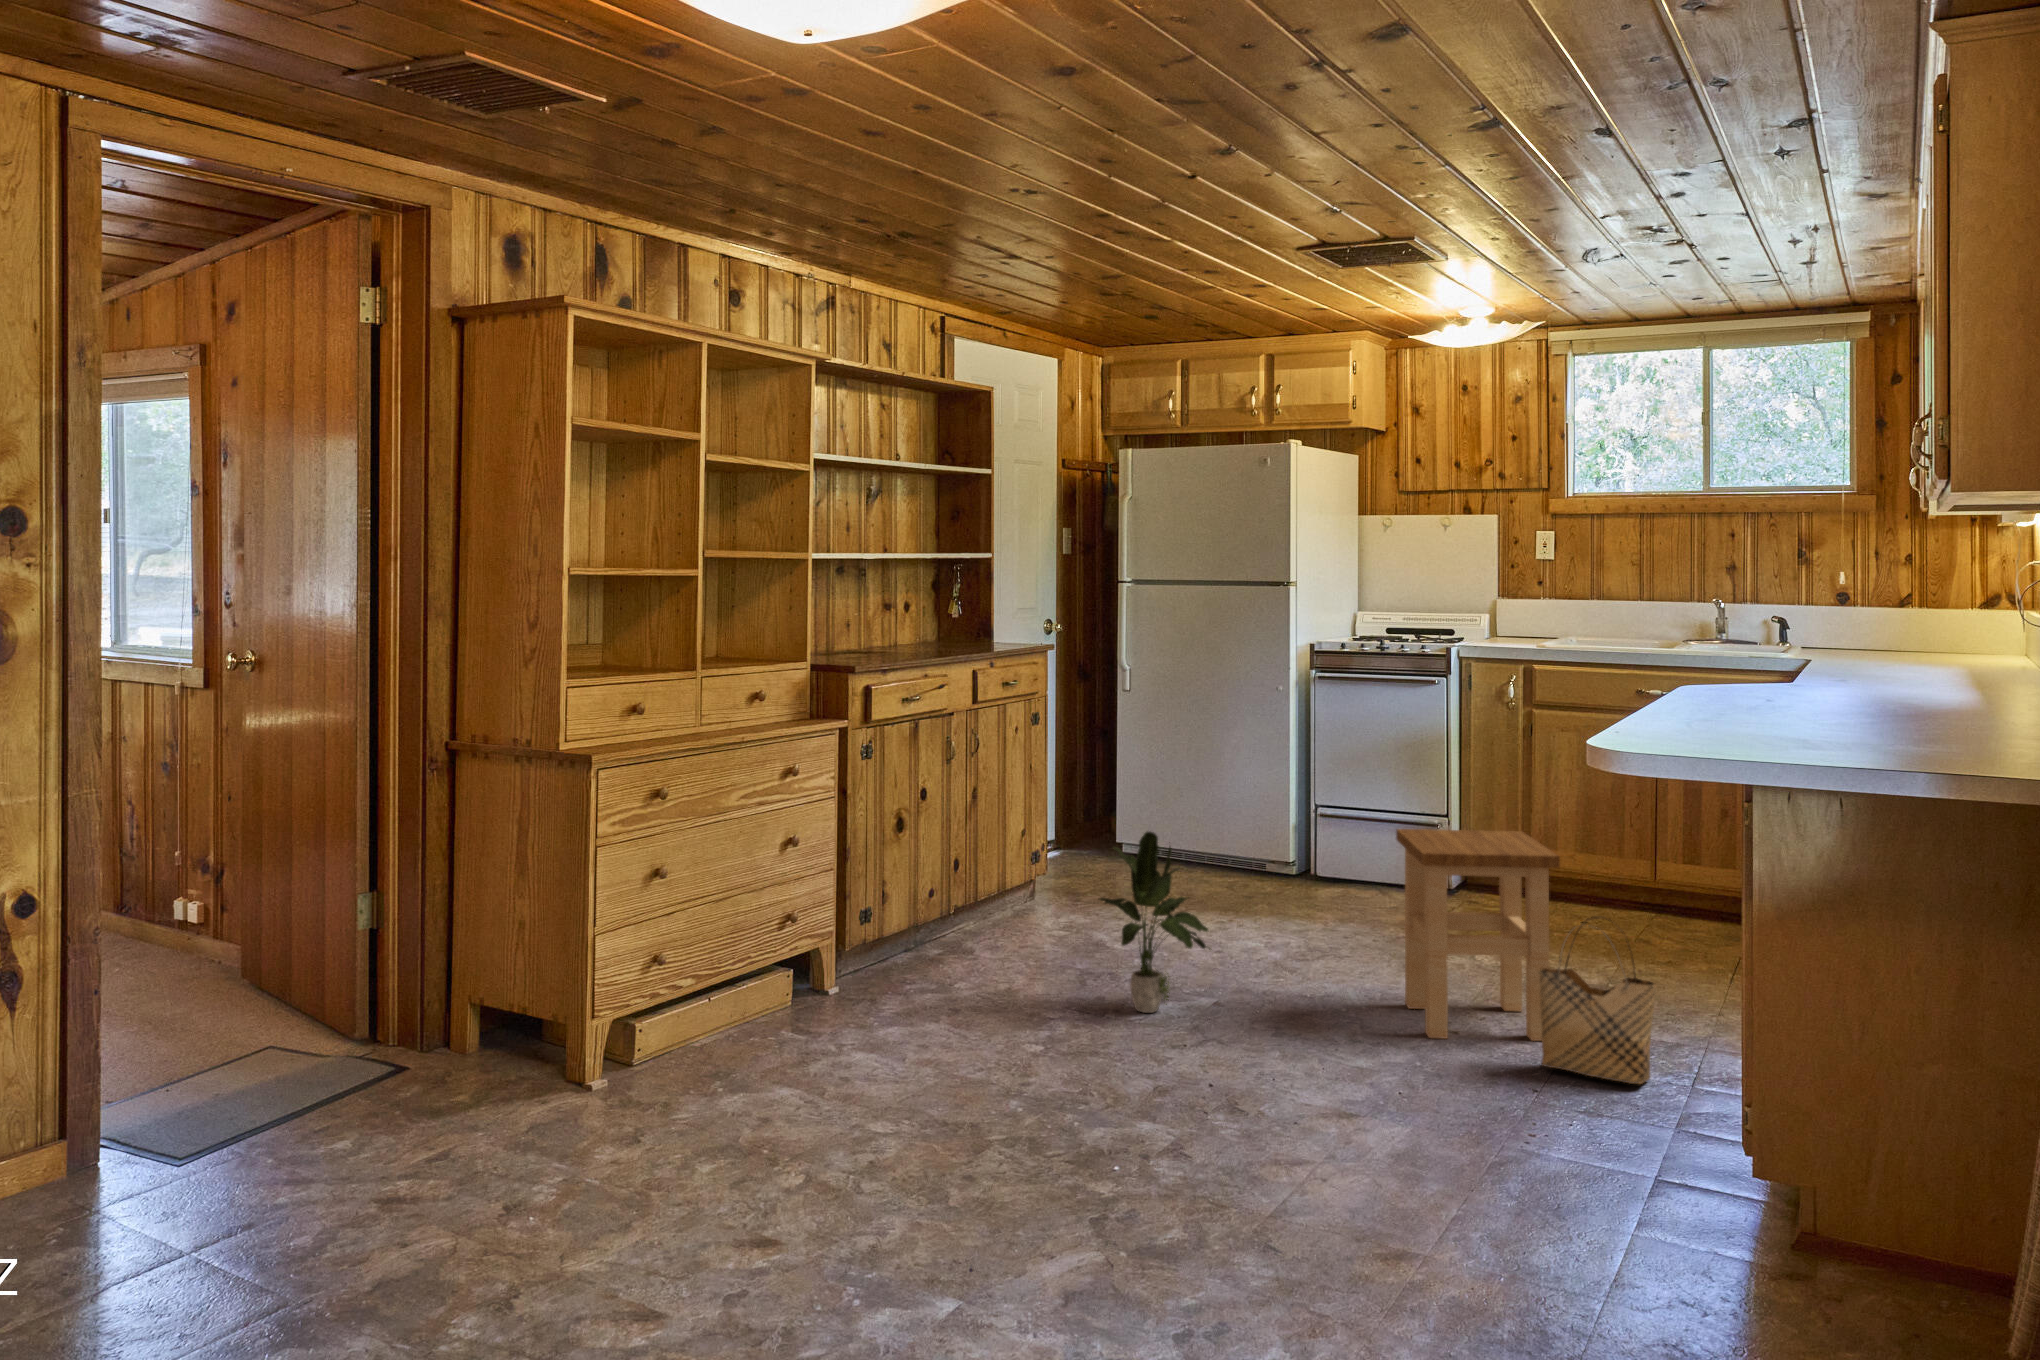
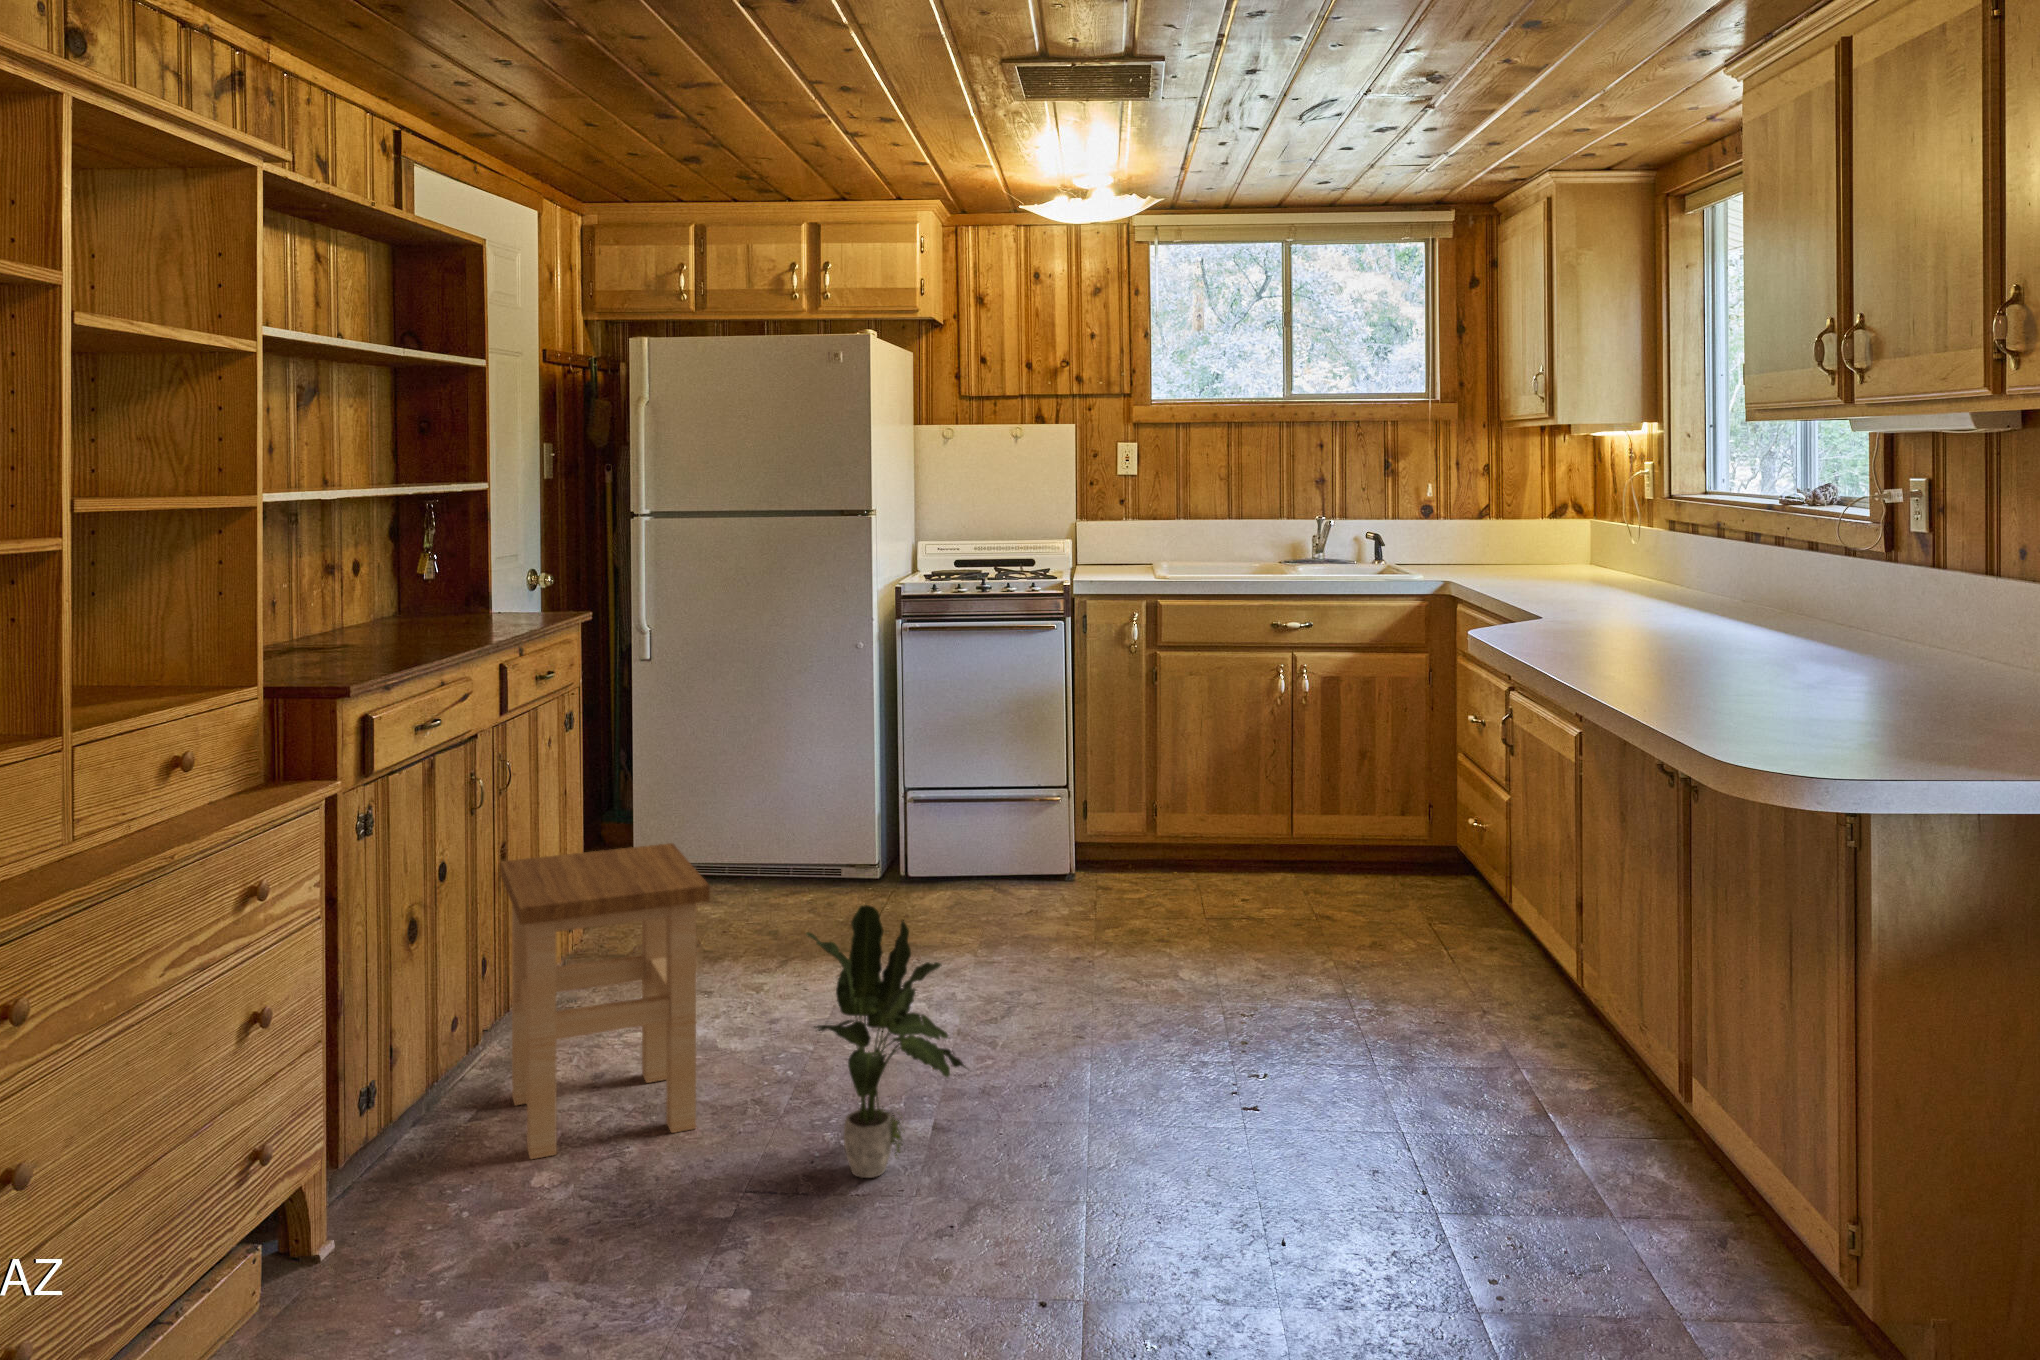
stool: present [1396,829,1560,1041] -> present [501,843,710,1159]
woven basket: present [1537,916,1657,1084] -> none [1420,950,1566,1168]

